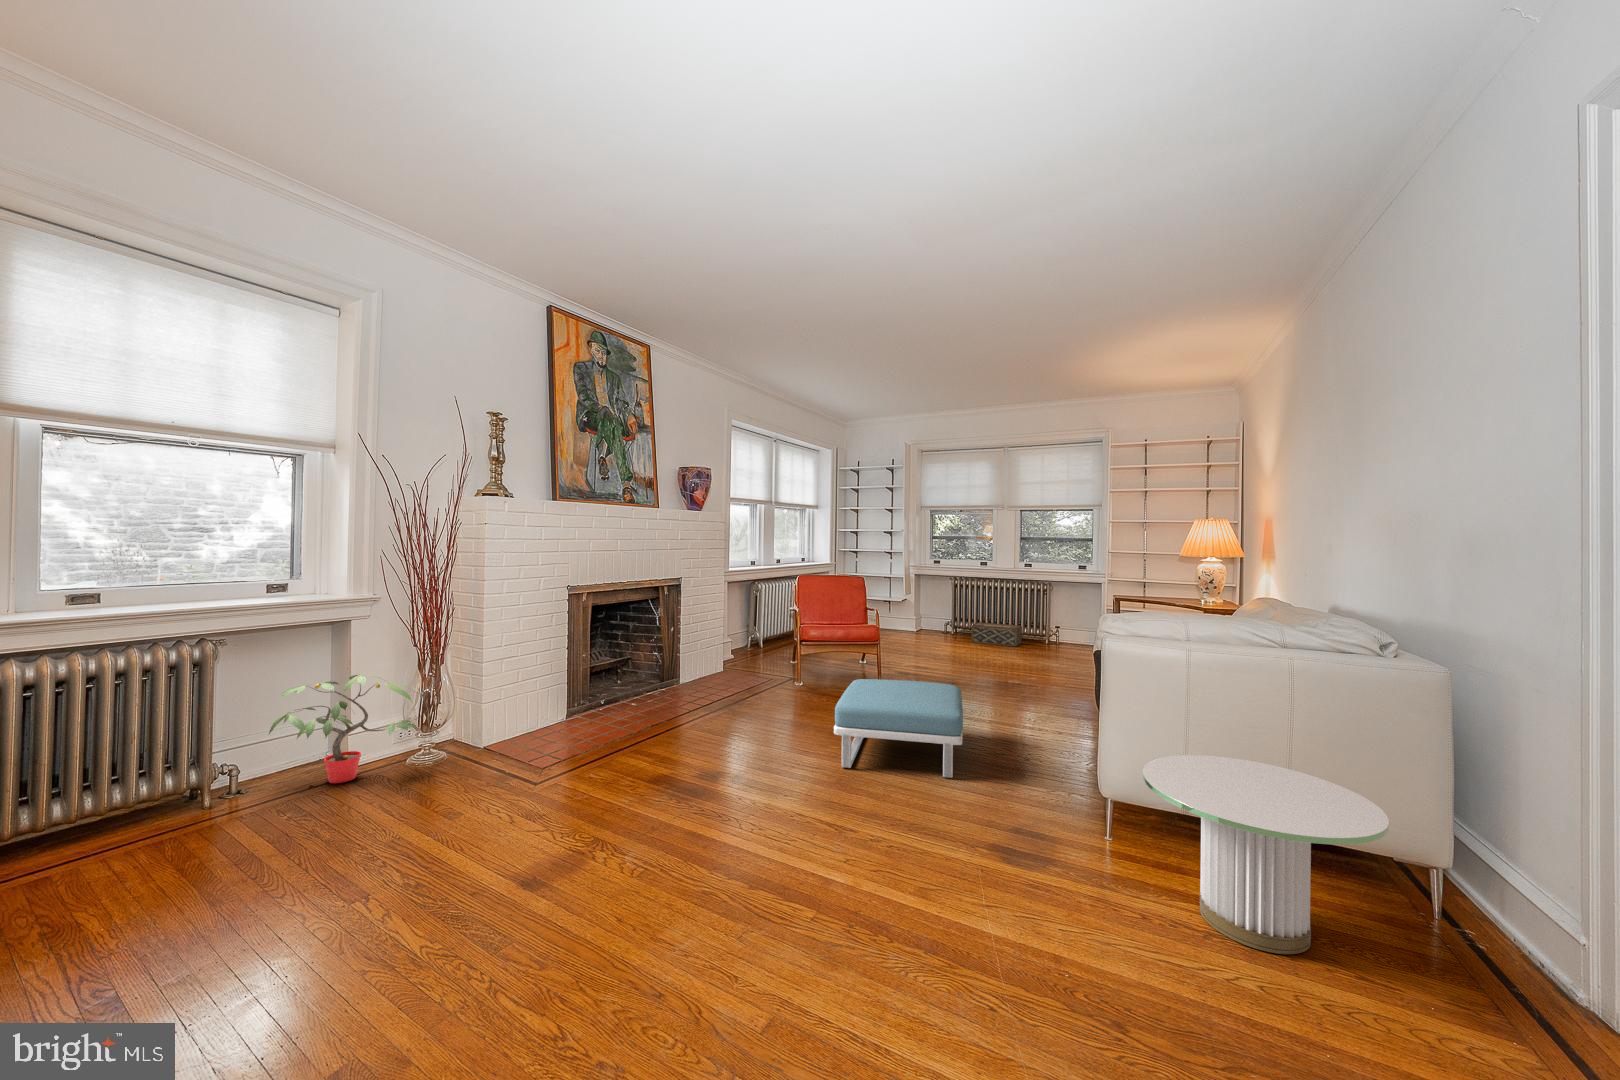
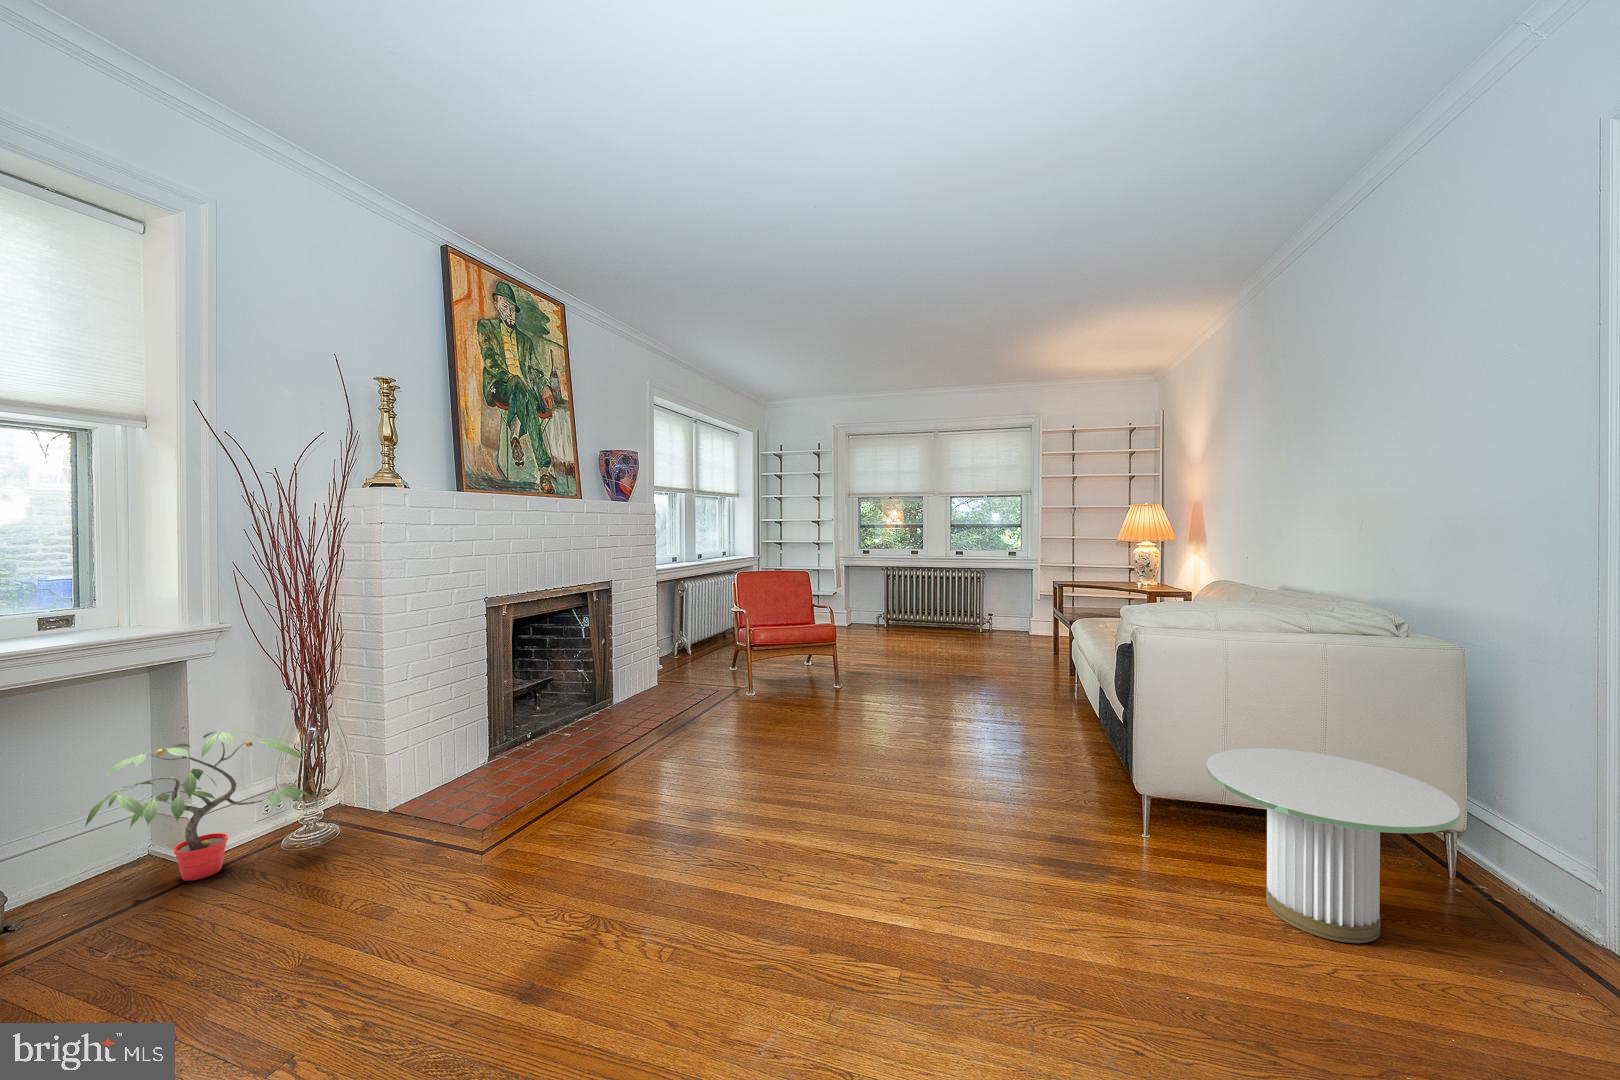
woven basket: present [972,622,1022,646] -> none [909,614,958,638]
footstool: present [834,679,963,778] -> none [833,686,975,790]

